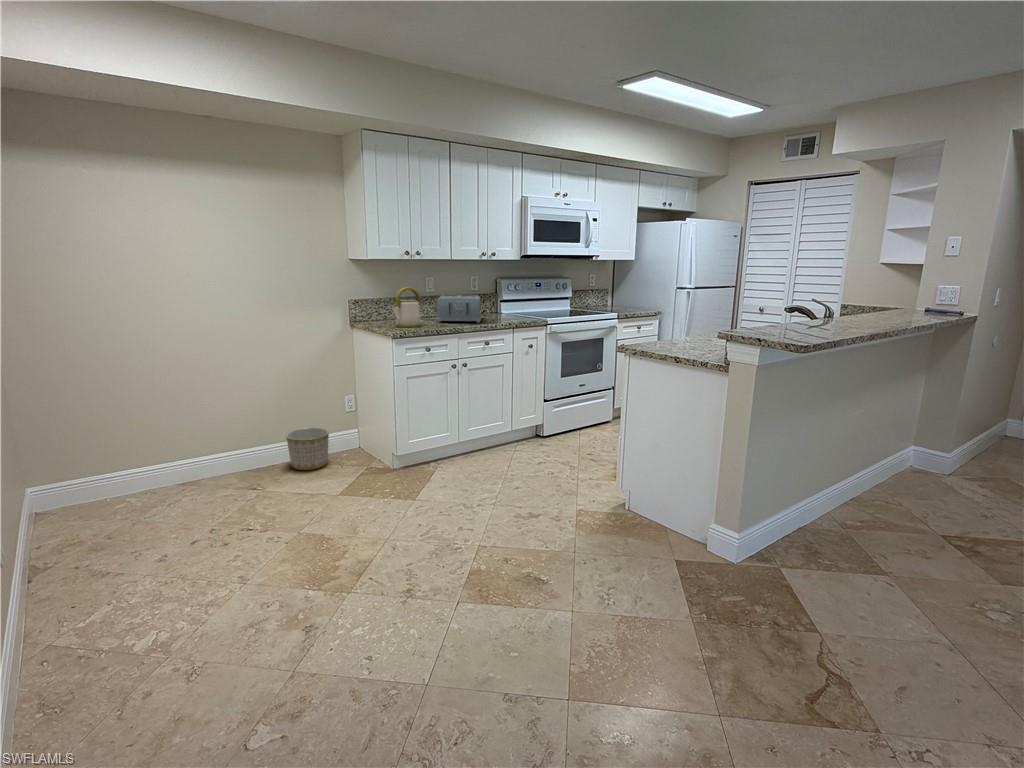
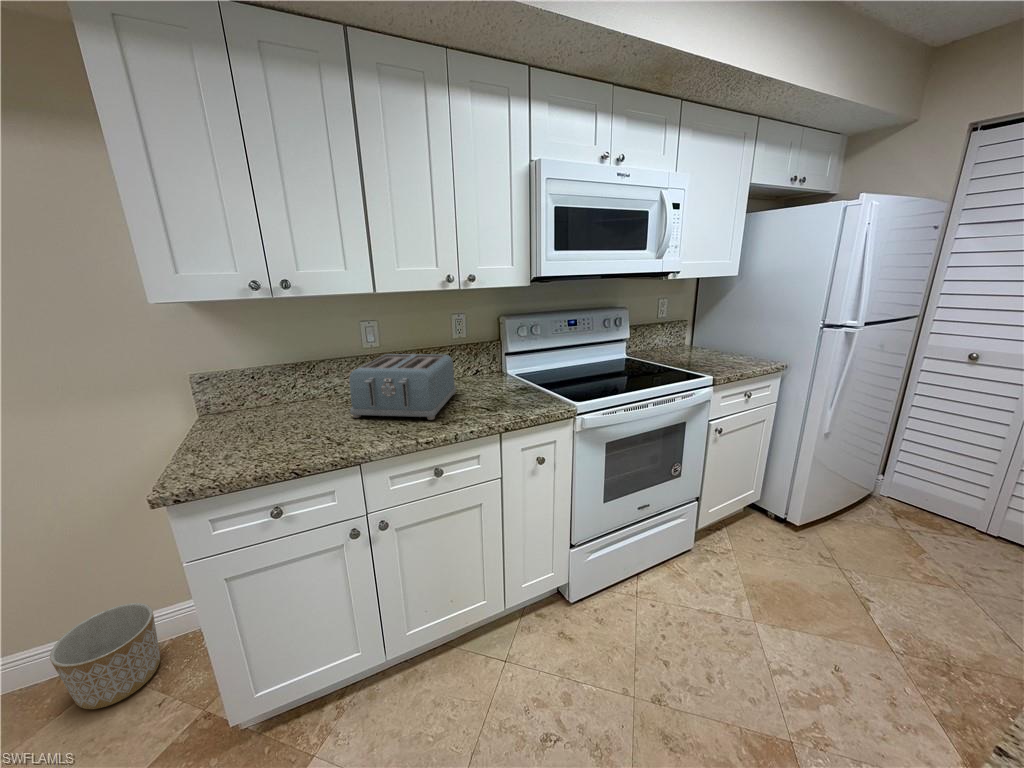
kettle: present [392,287,422,327] -> none [224,358,305,445]

